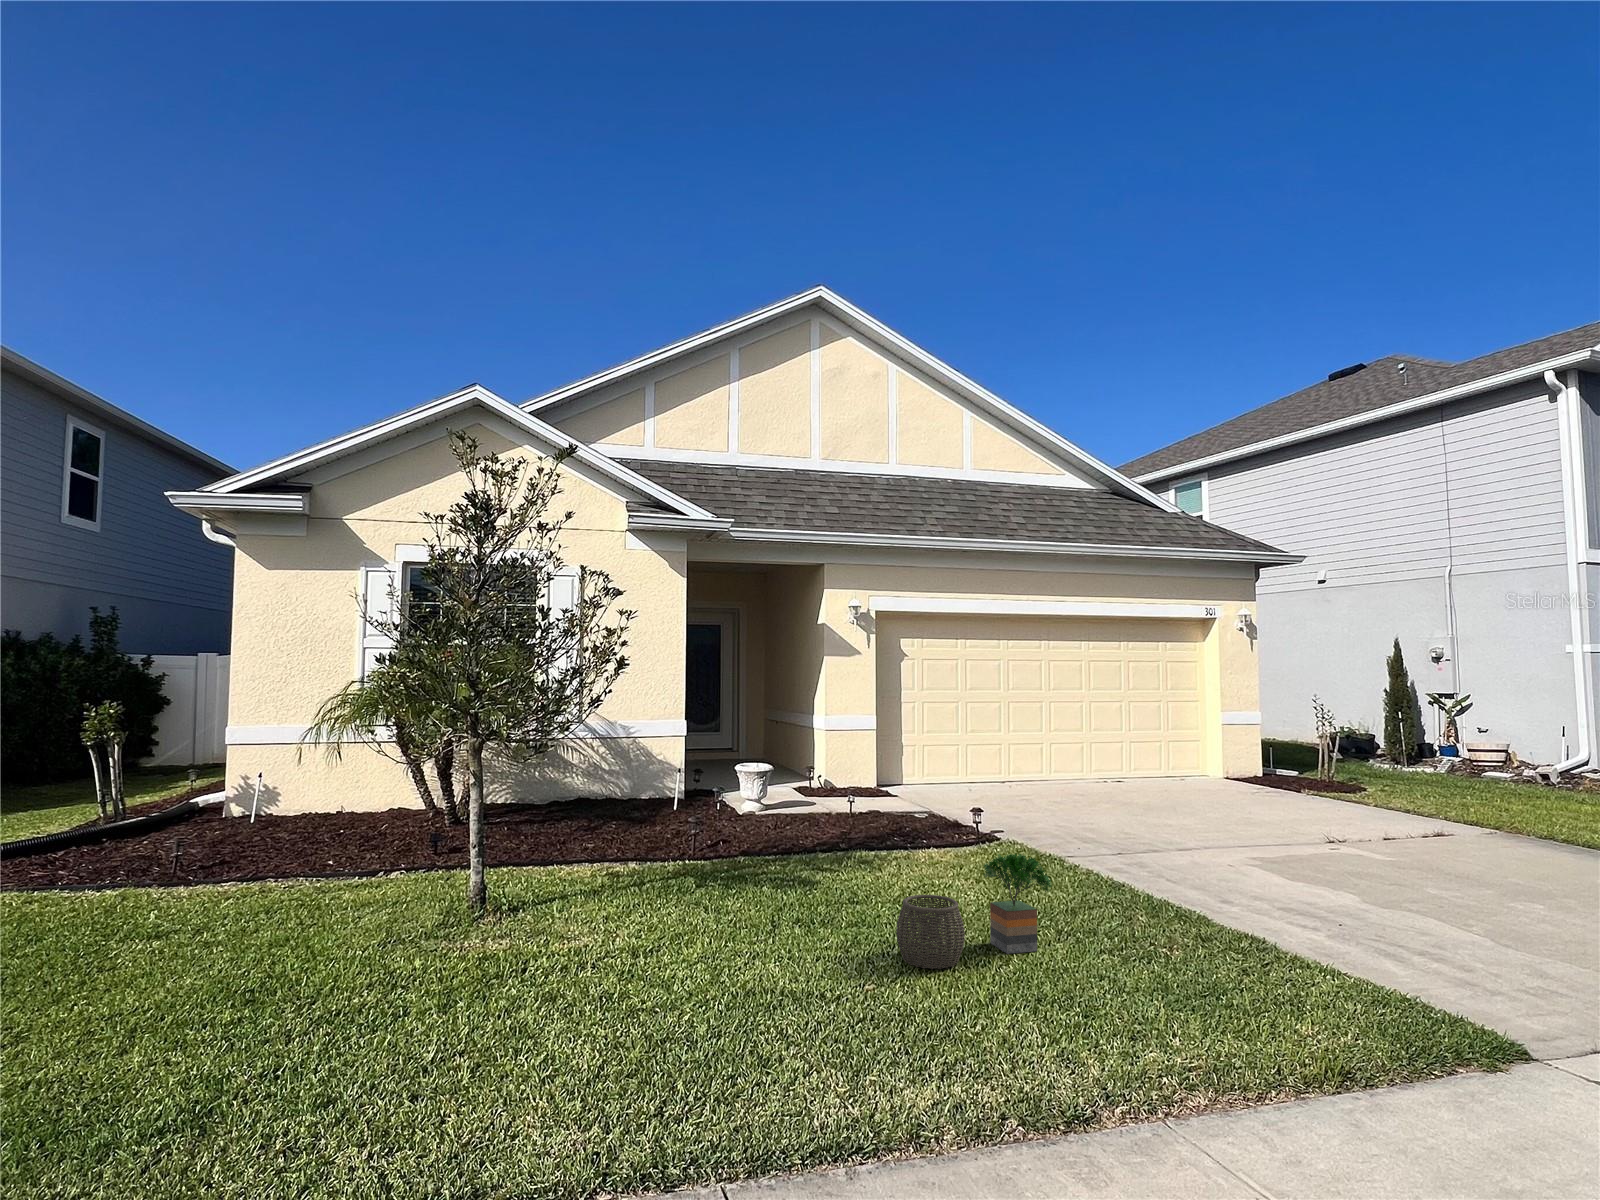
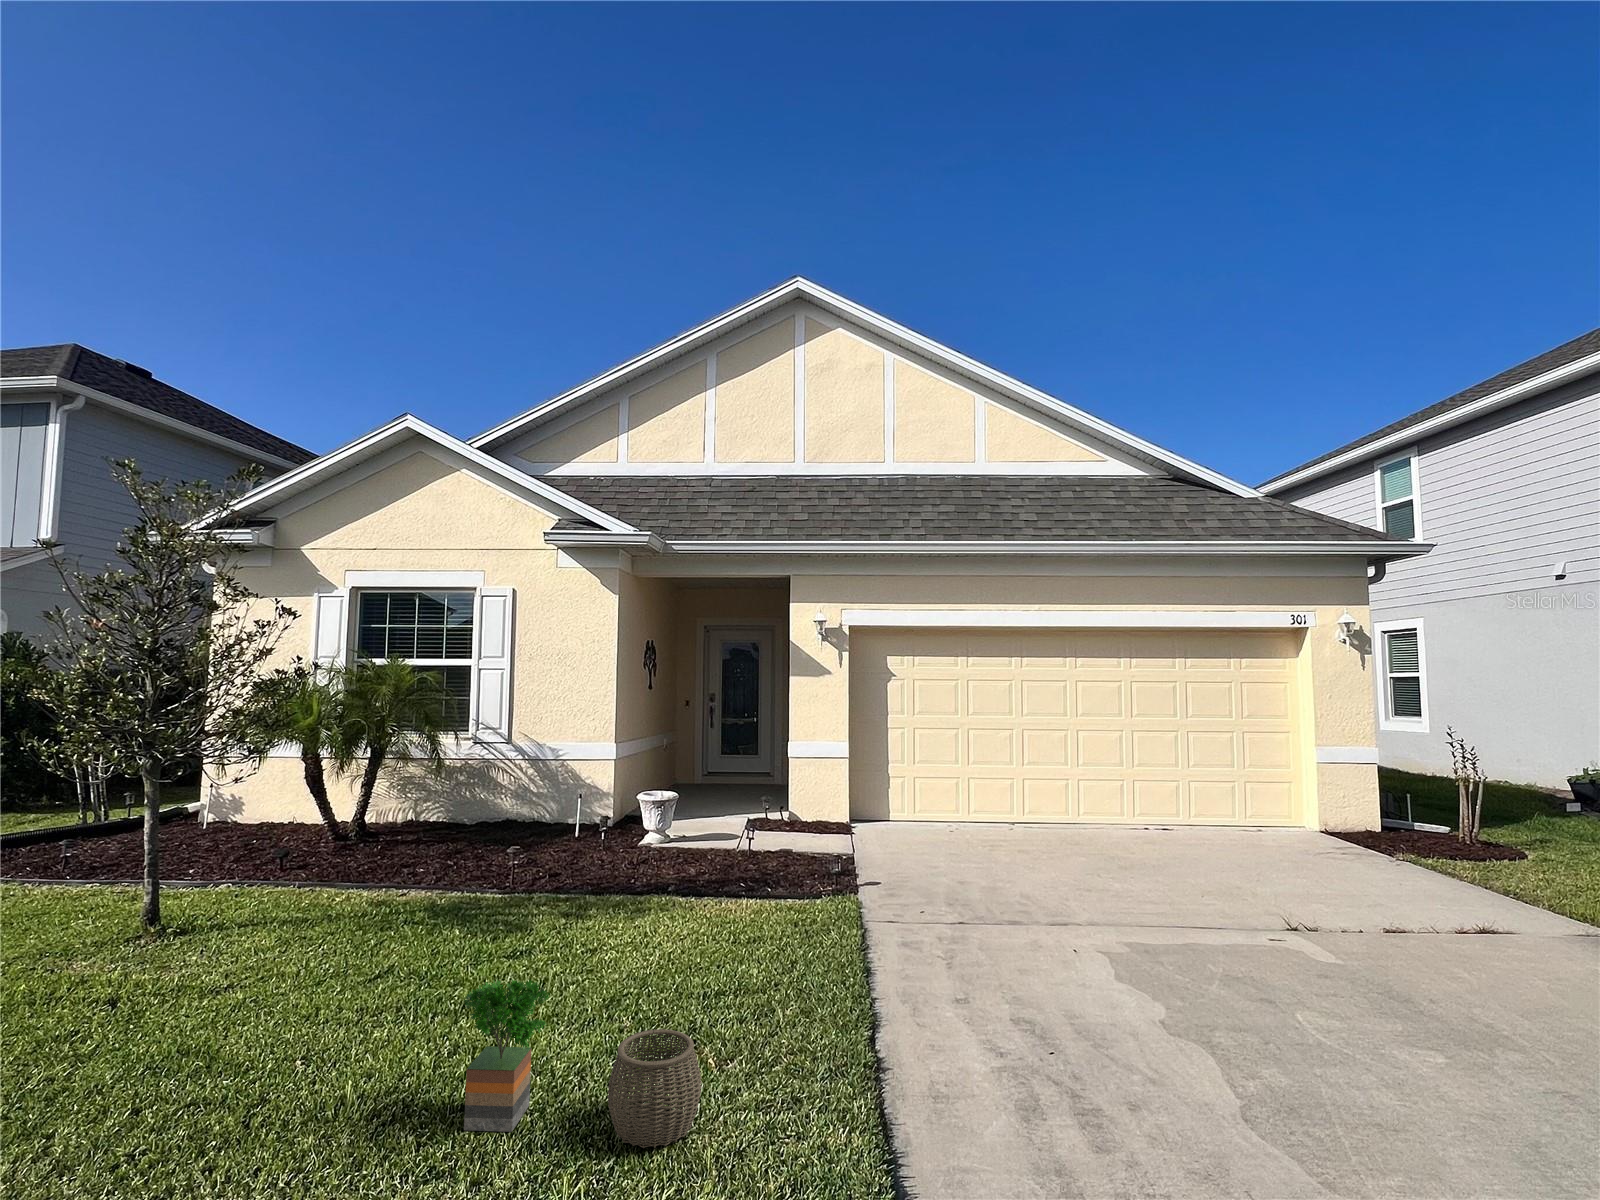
woven basket: present [896,895,965,969] -> present [607,1029,702,1148]

